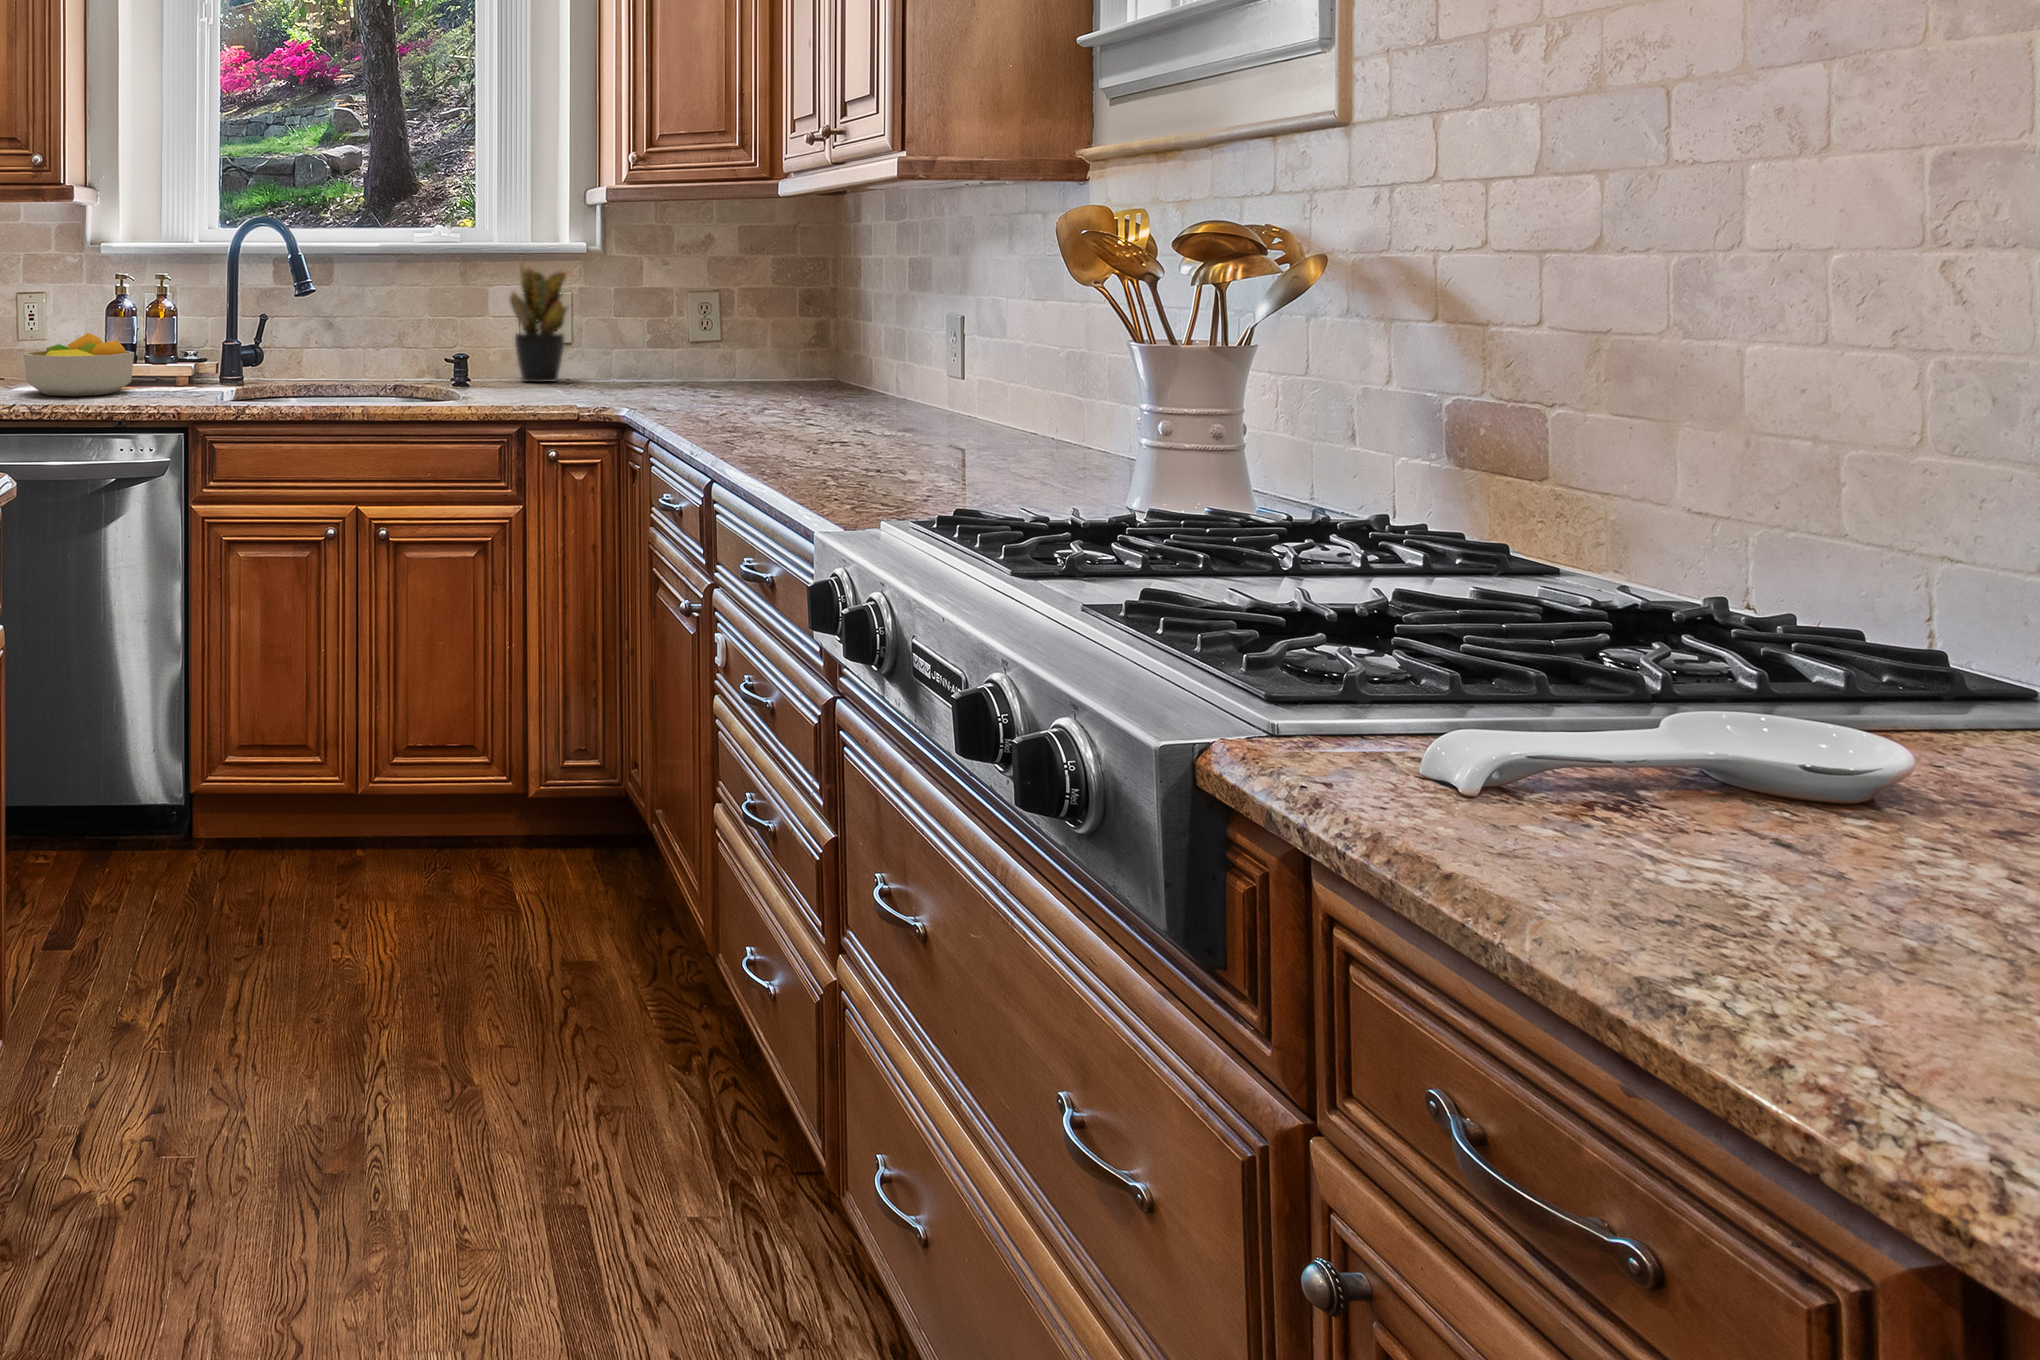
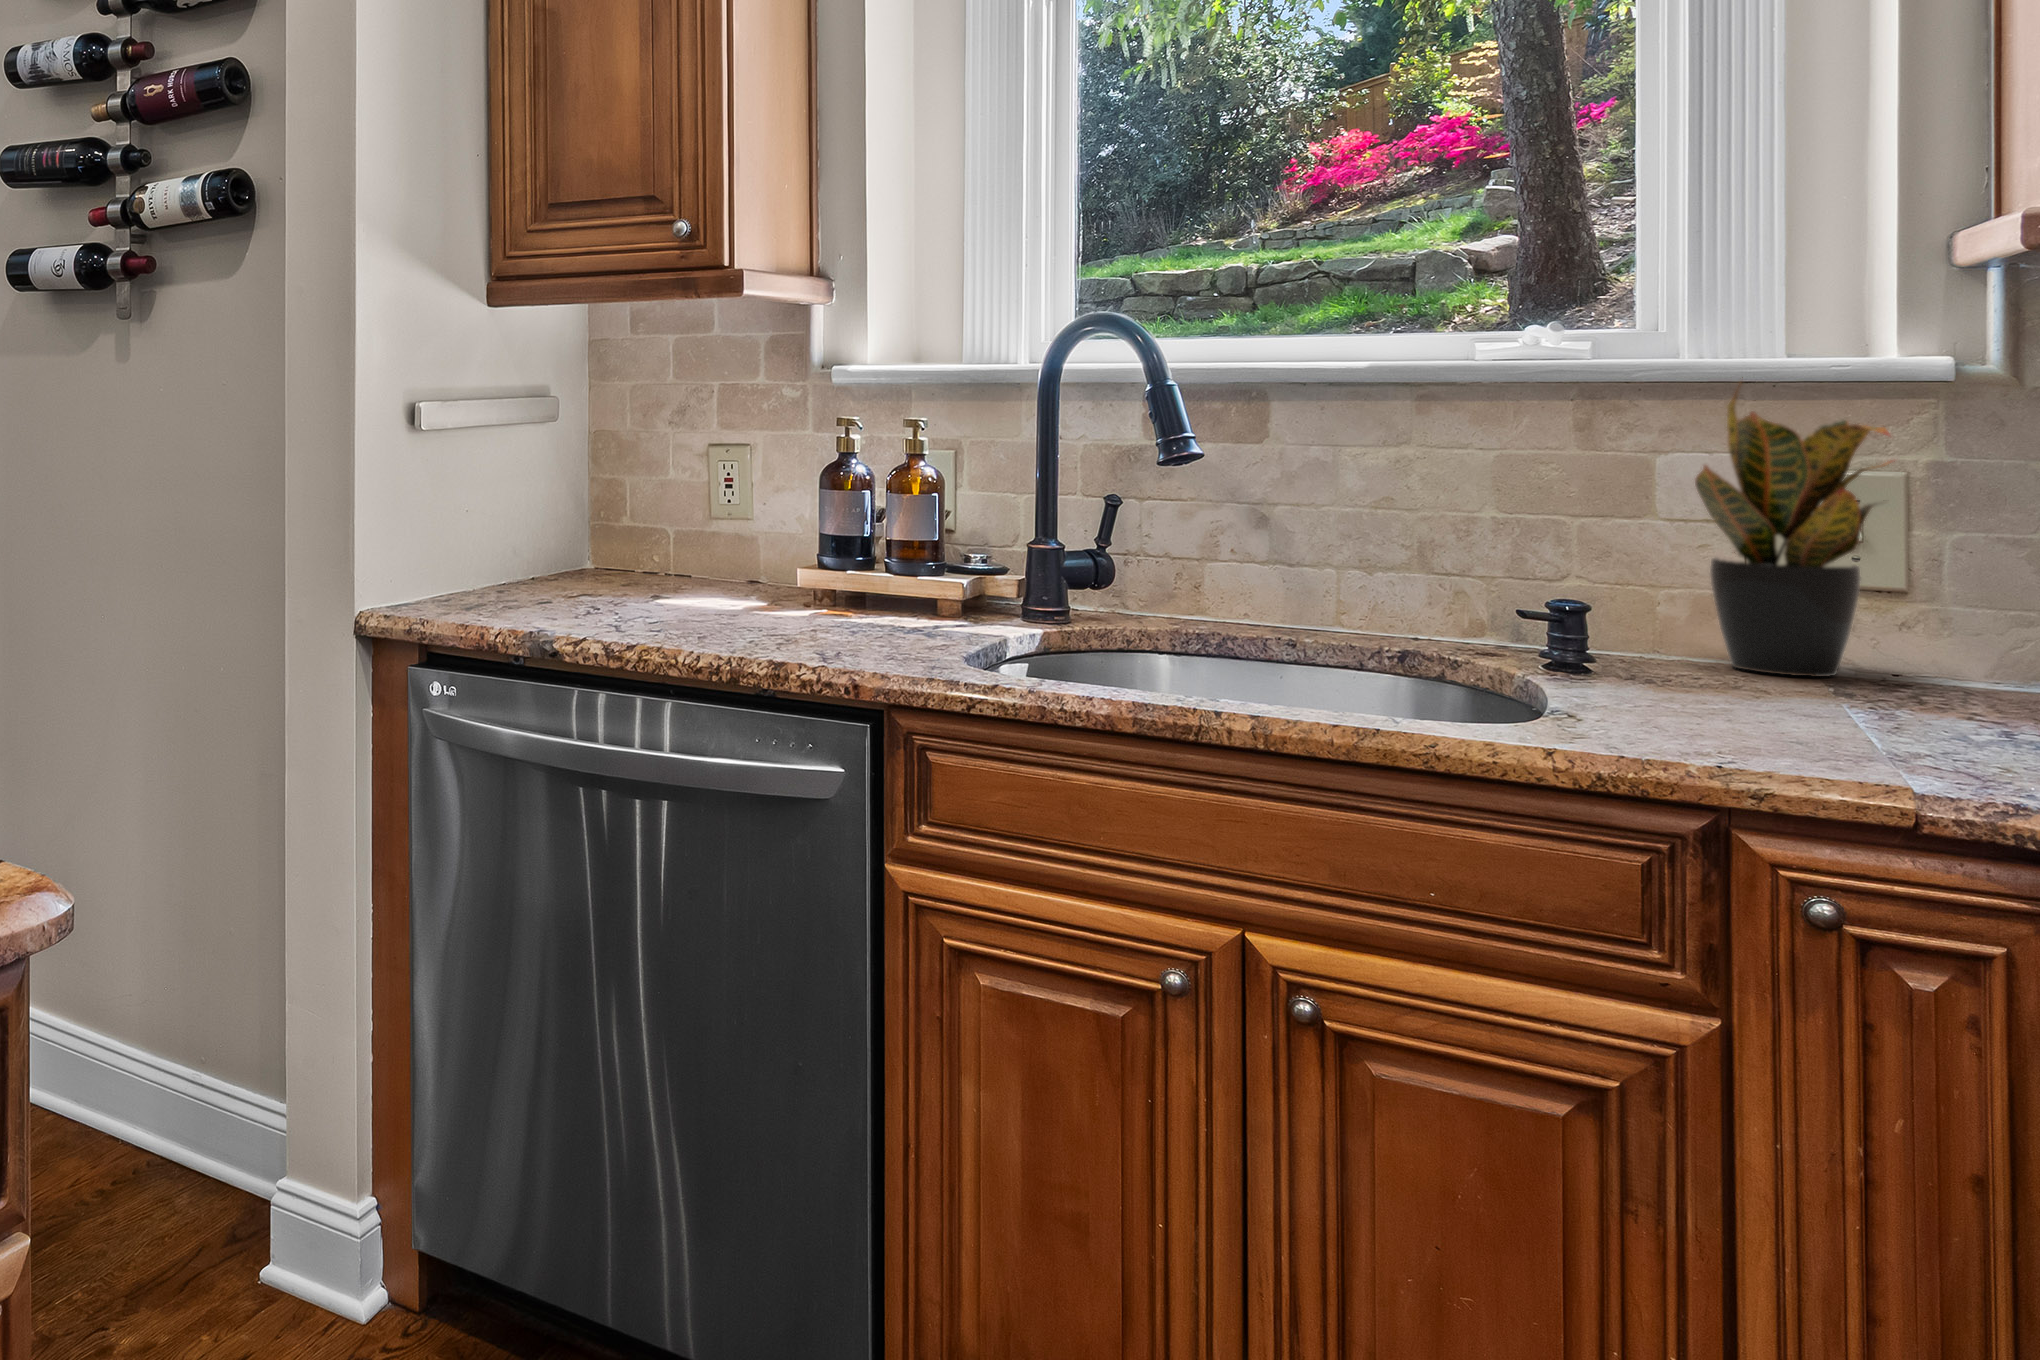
fruit bowl: present [23,333,134,396] -> none [659,515,846,625]

